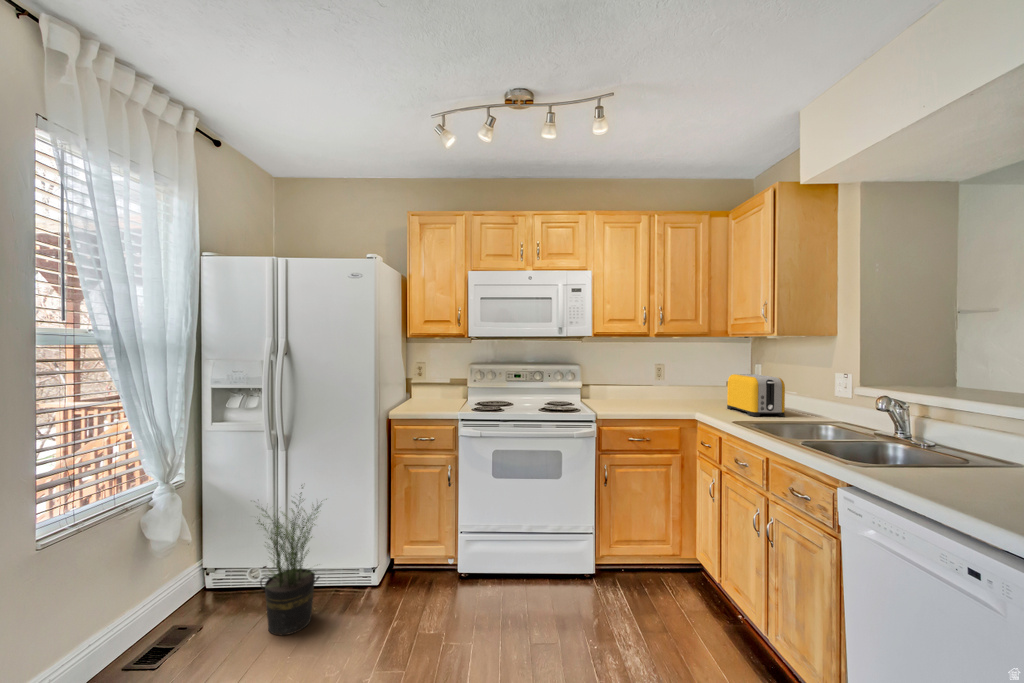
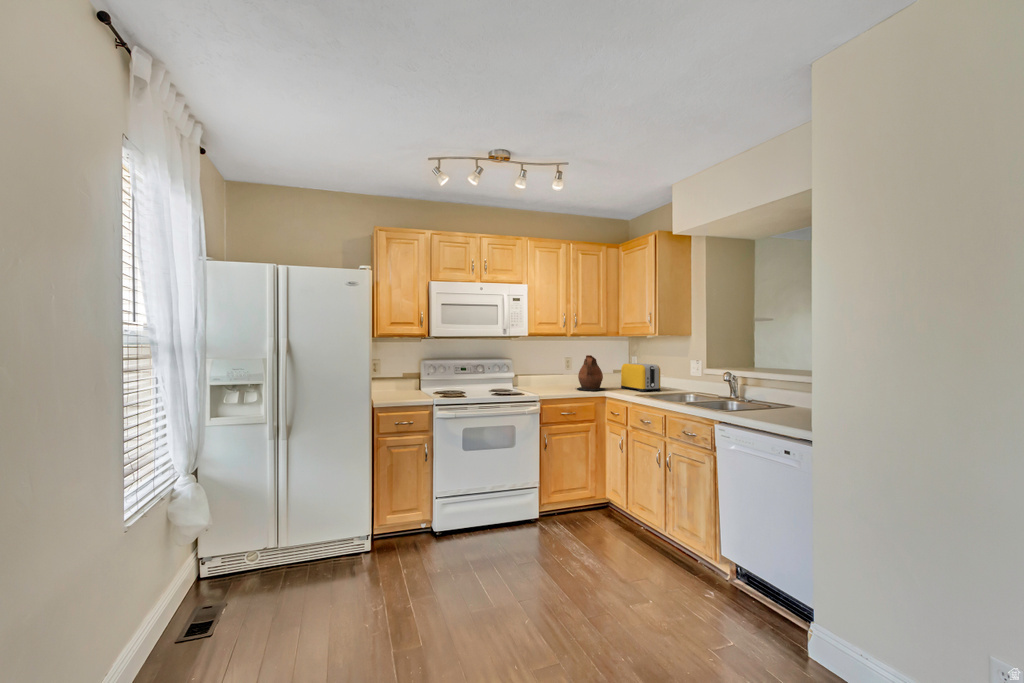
ceramic pitcher: none [656,362,703,410] -> present [577,355,606,390]
potted plant: present [257,485,320,635] -> none [266,466,349,598]

